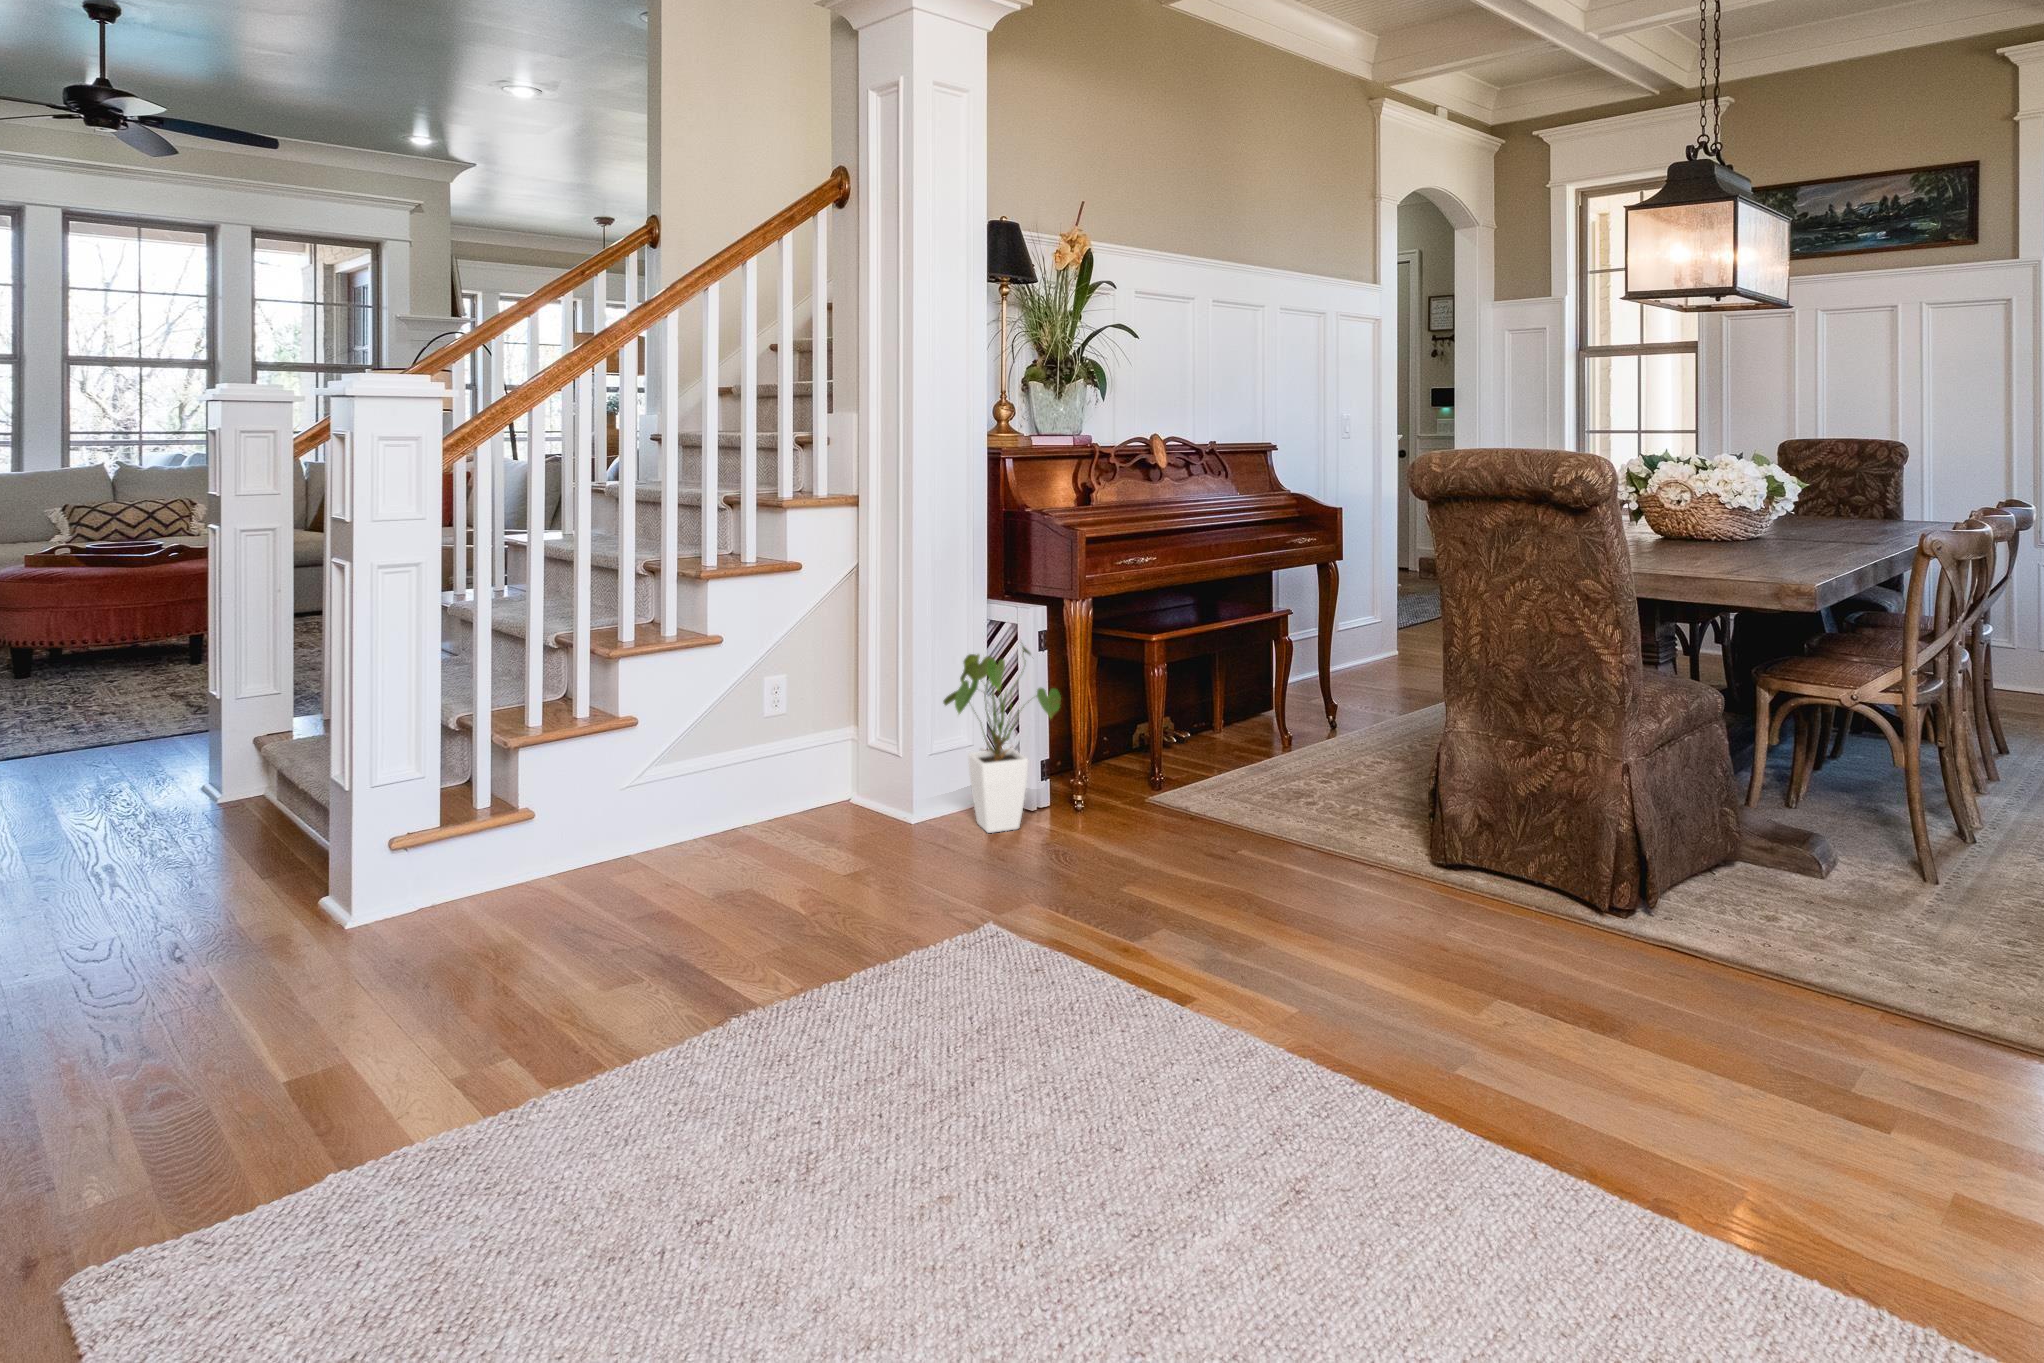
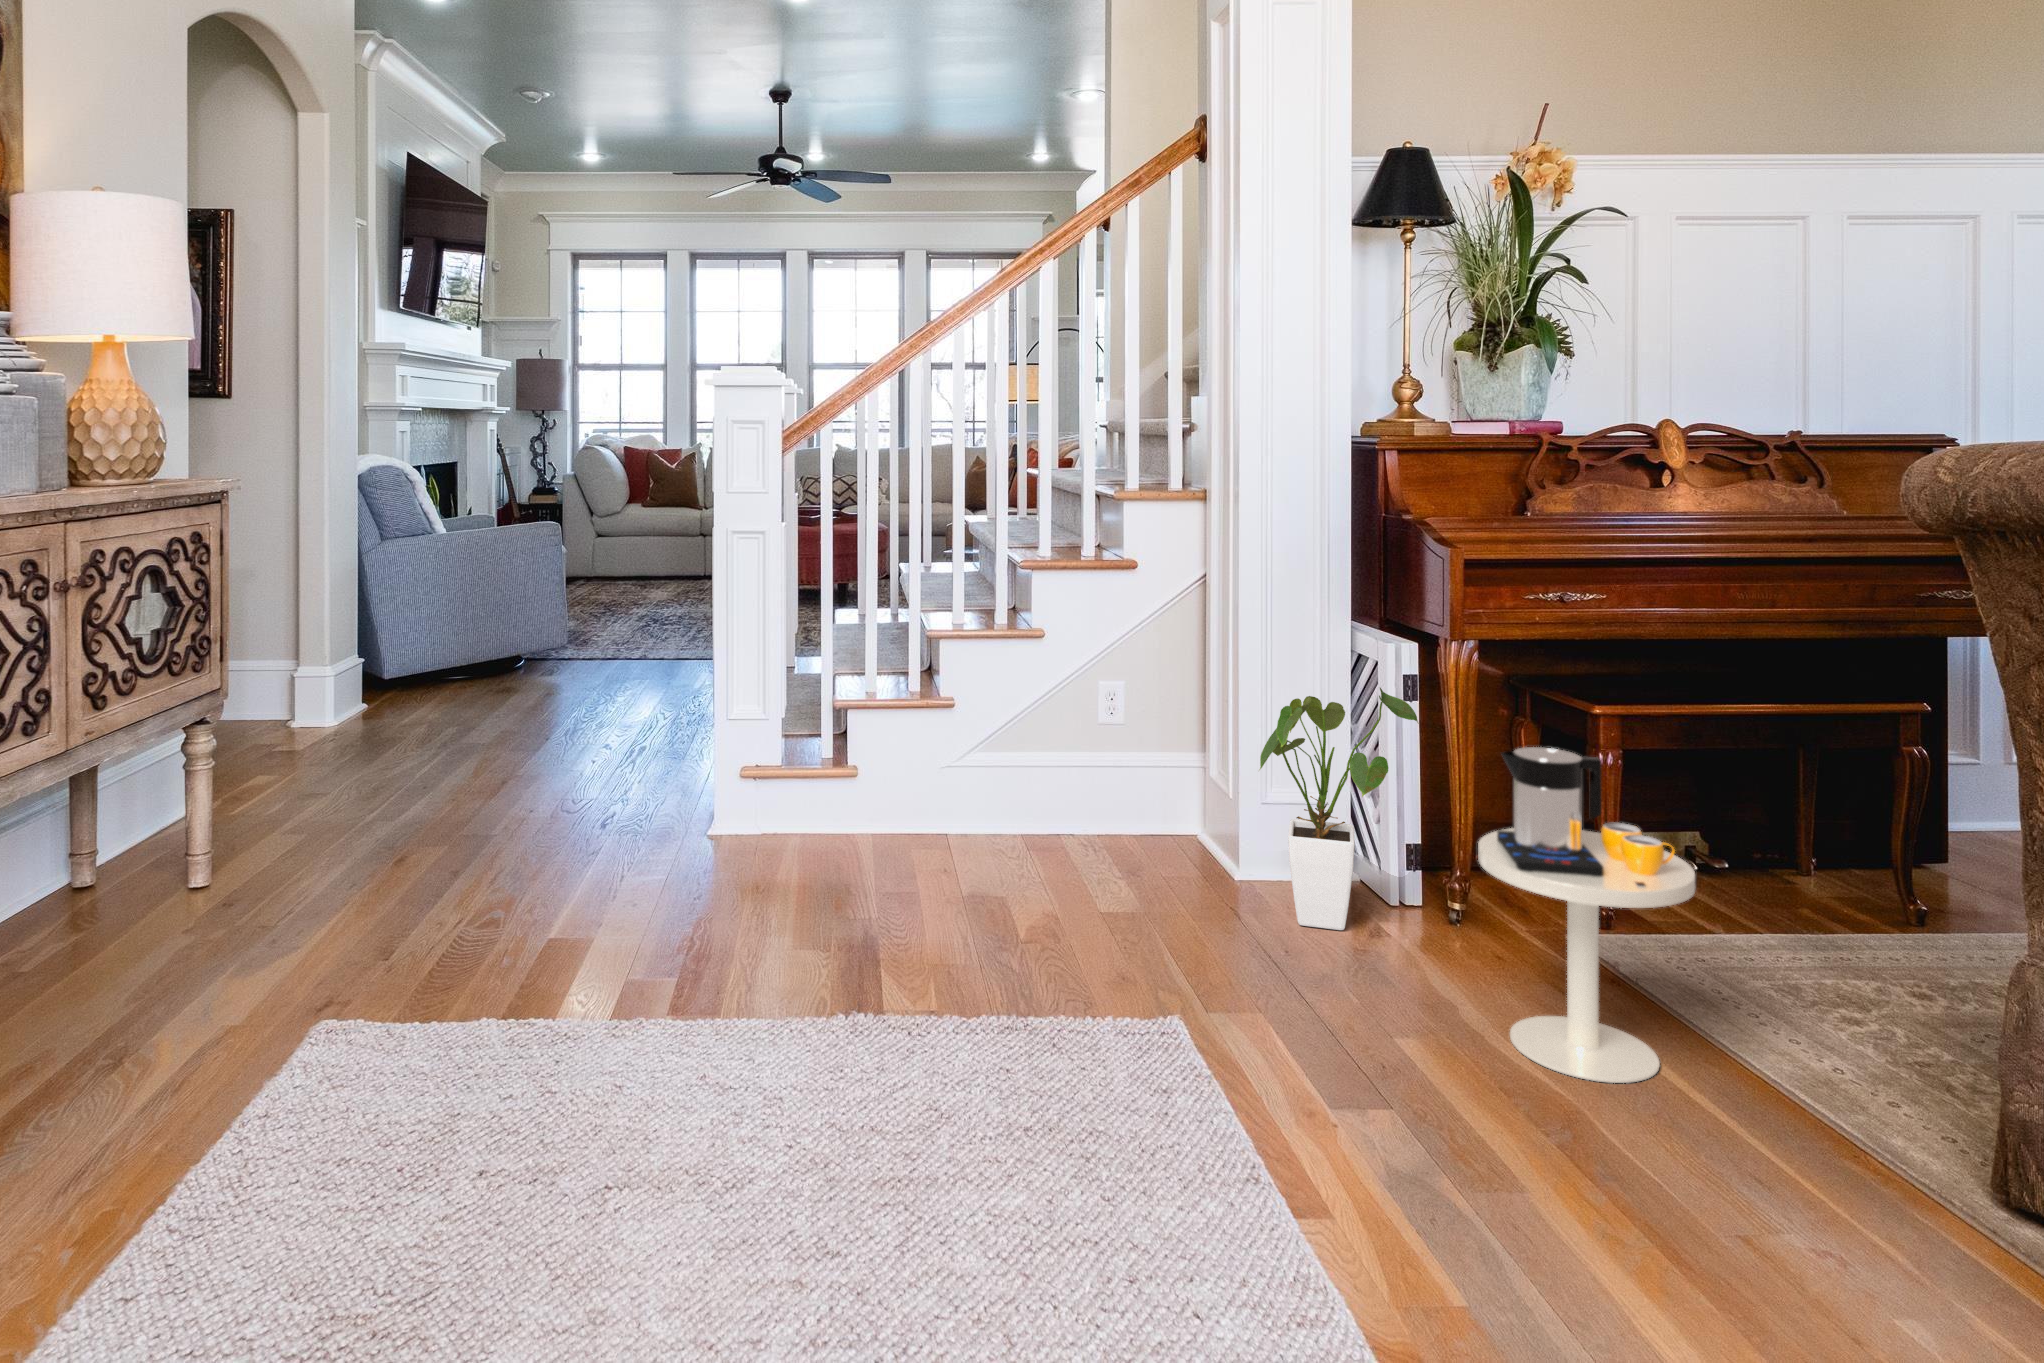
side table: none [1152,658,1280,872] -> present [1478,747,1695,1083]

